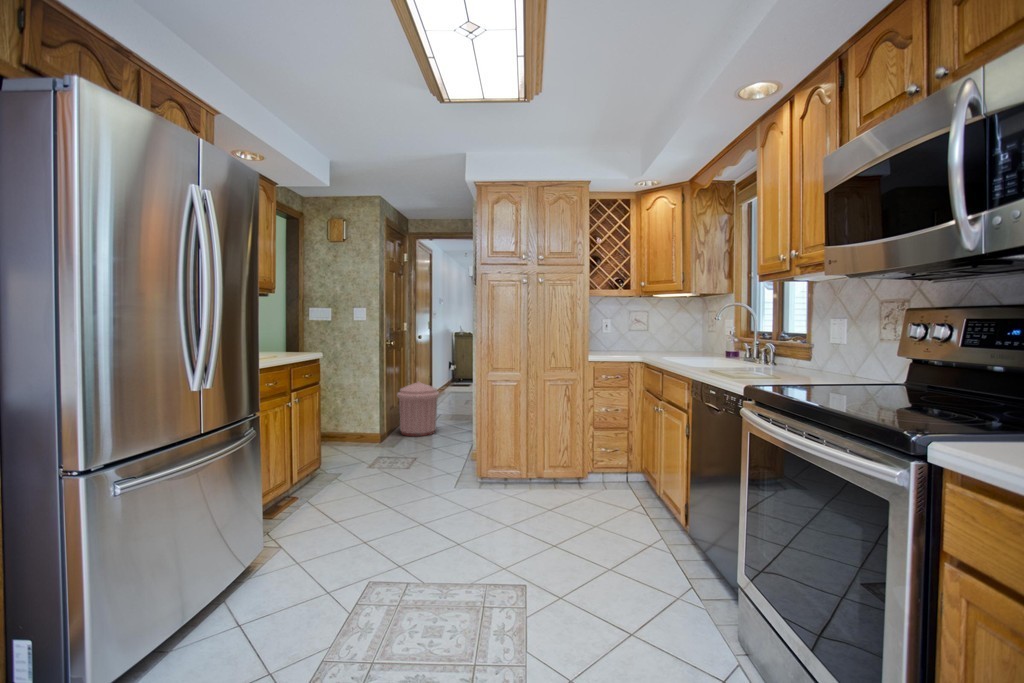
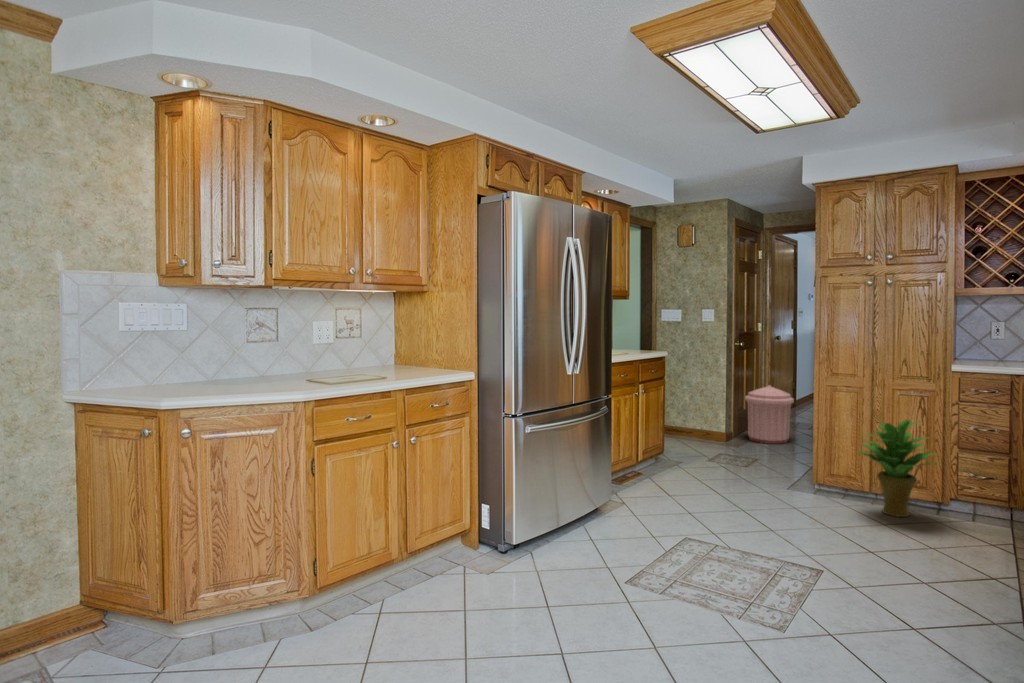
potted plant: none [523,408,593,503] -> present [858,420,935,517]

